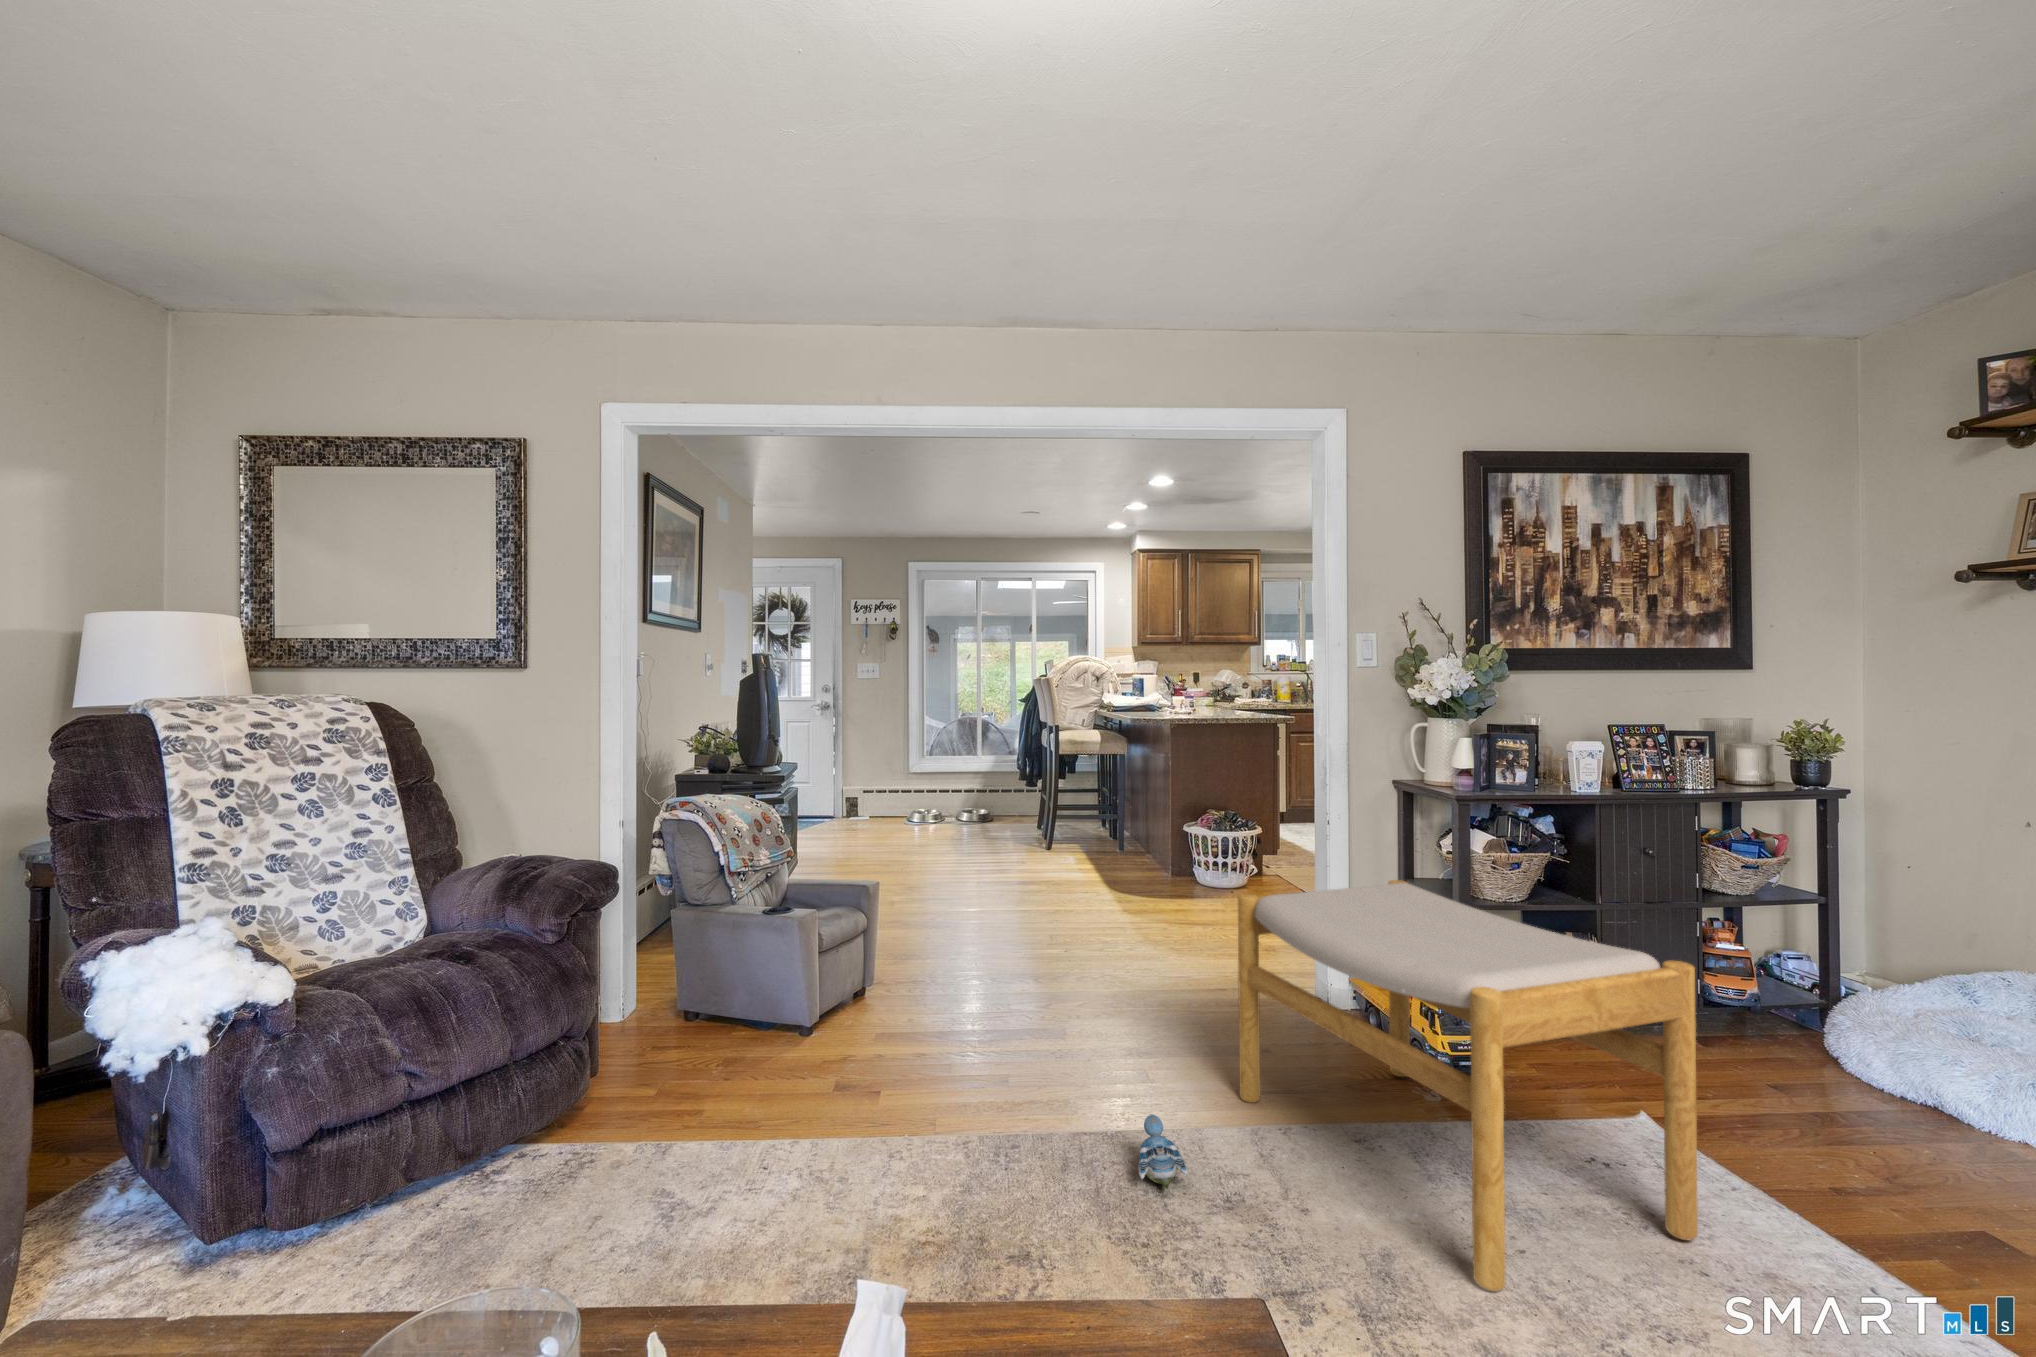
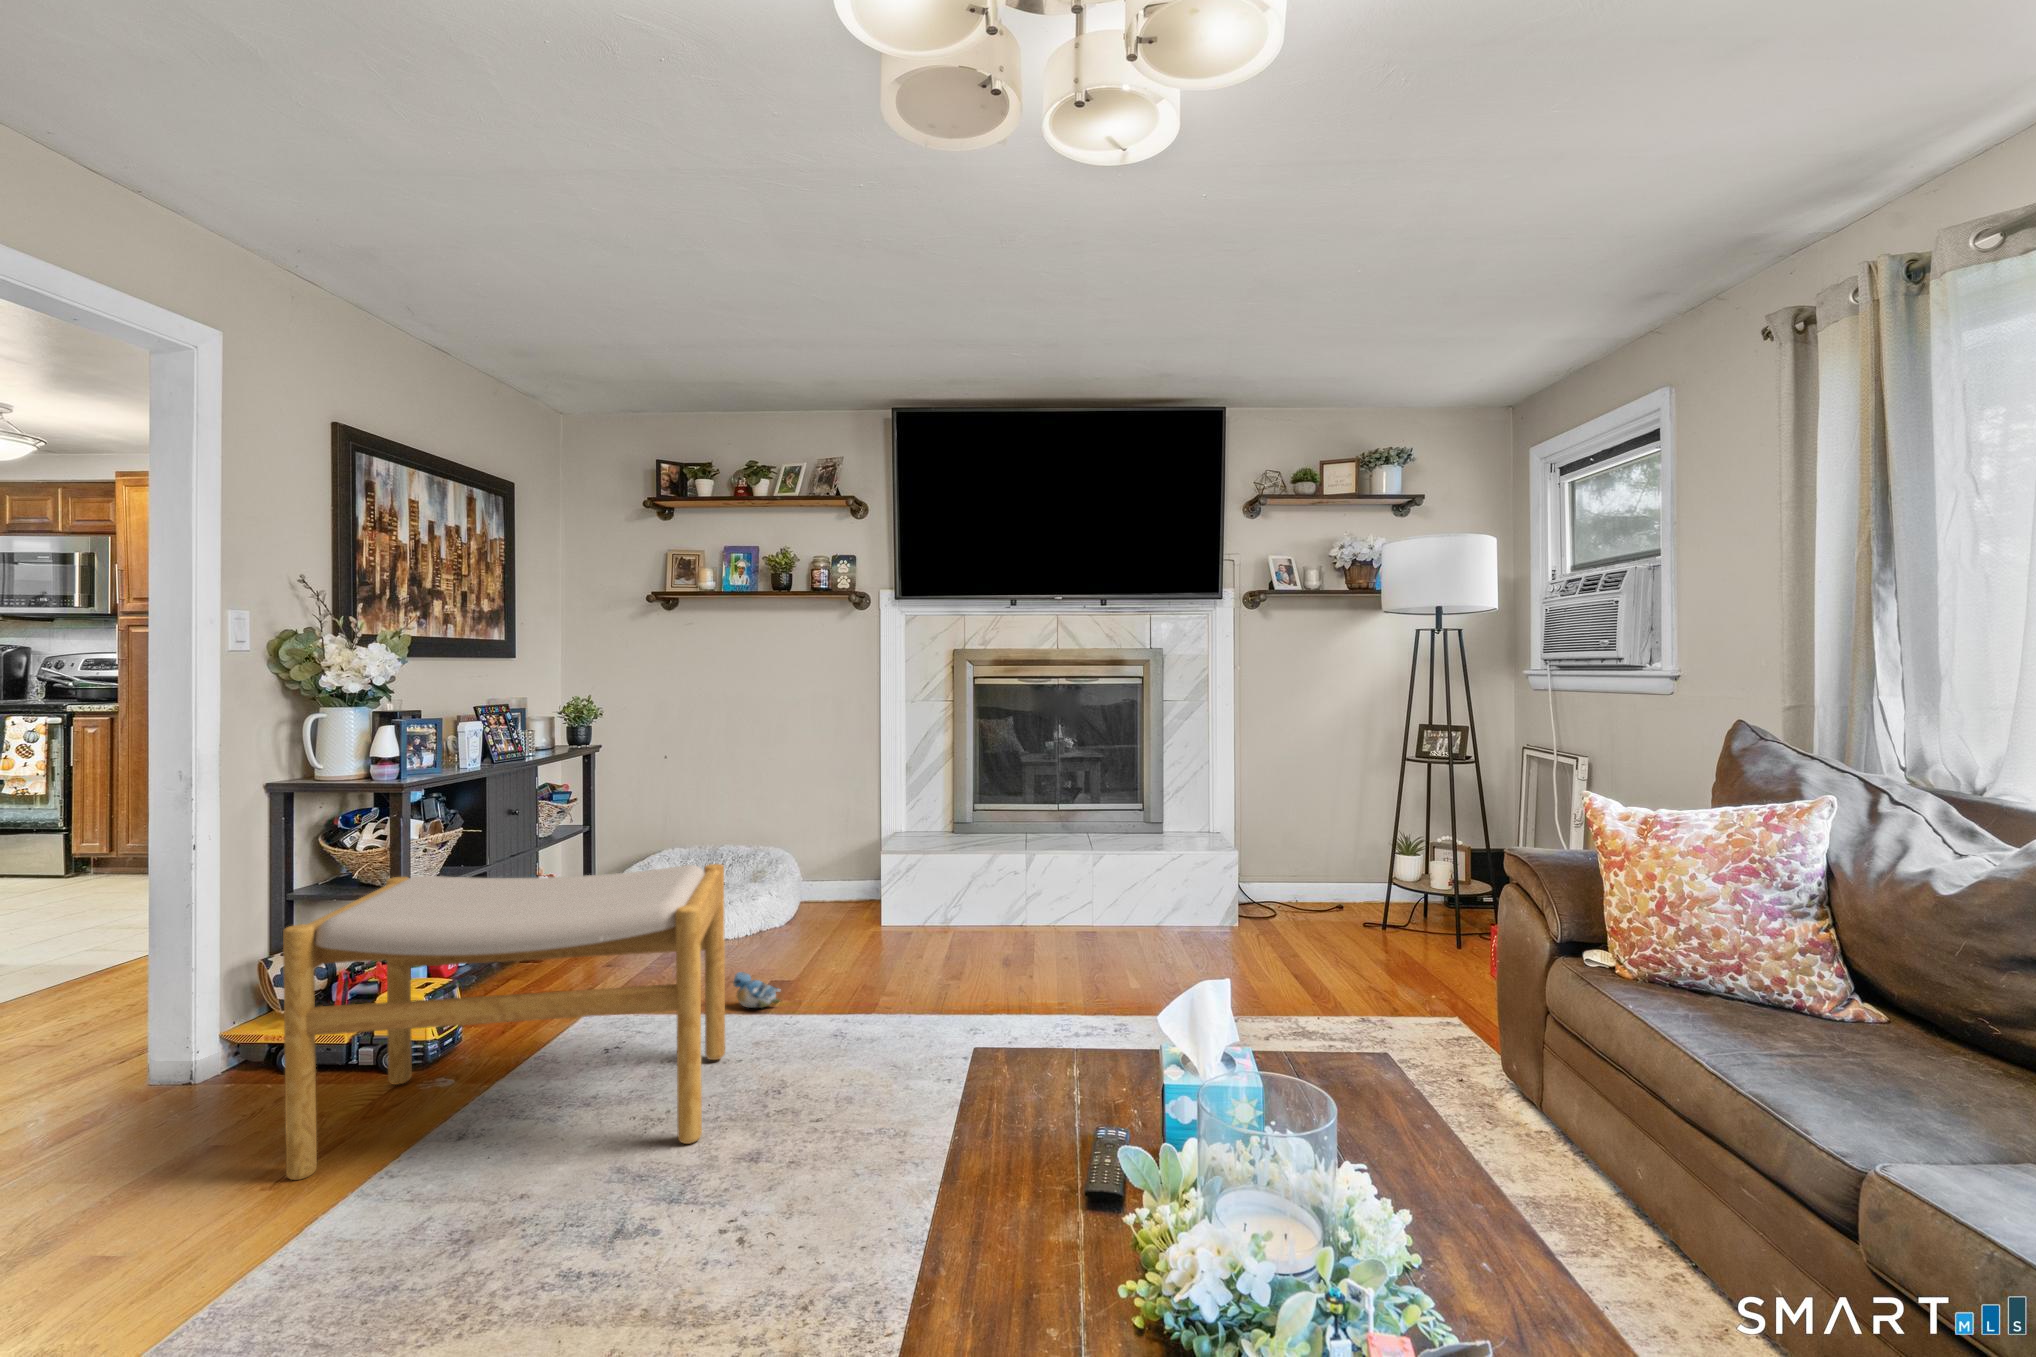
plush toy: present [1138,1114,1188,1189] -> present [733,972,780,1008]

